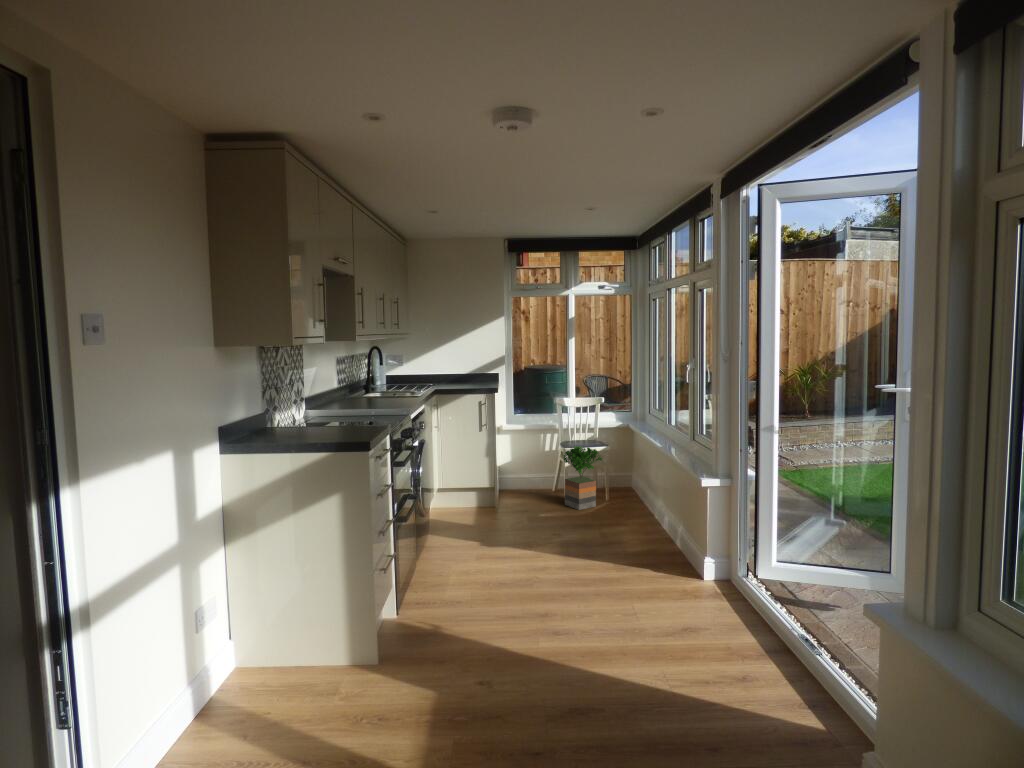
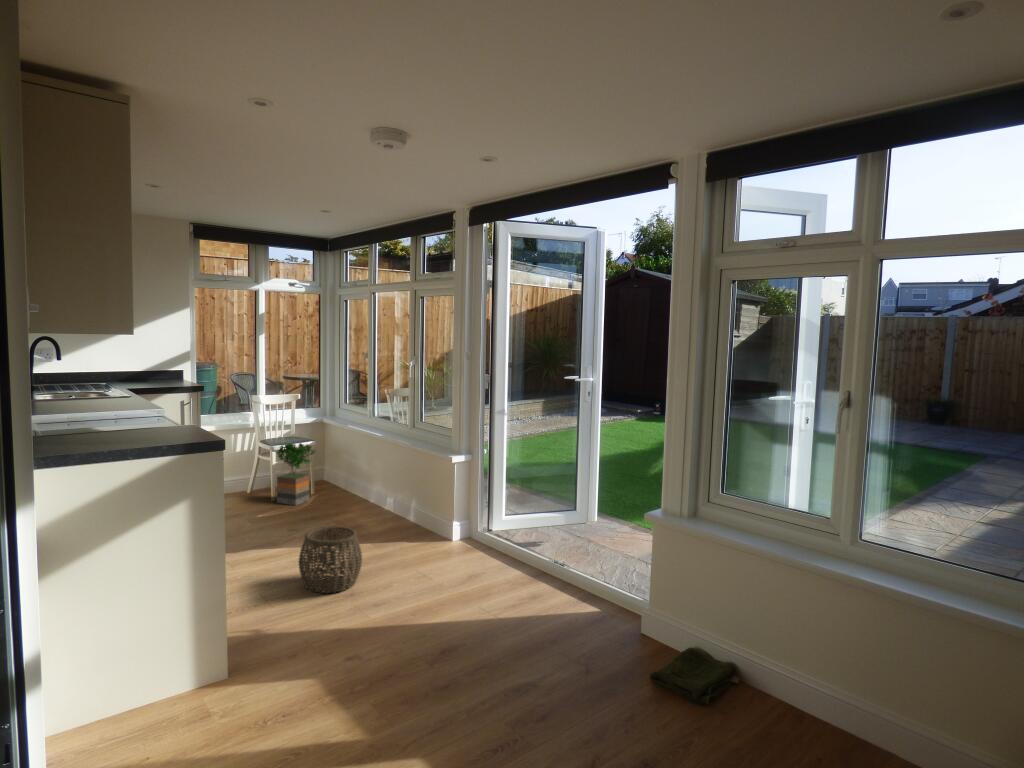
woven basket: none [504,538,569,610] -> present [299,526,362,593]

